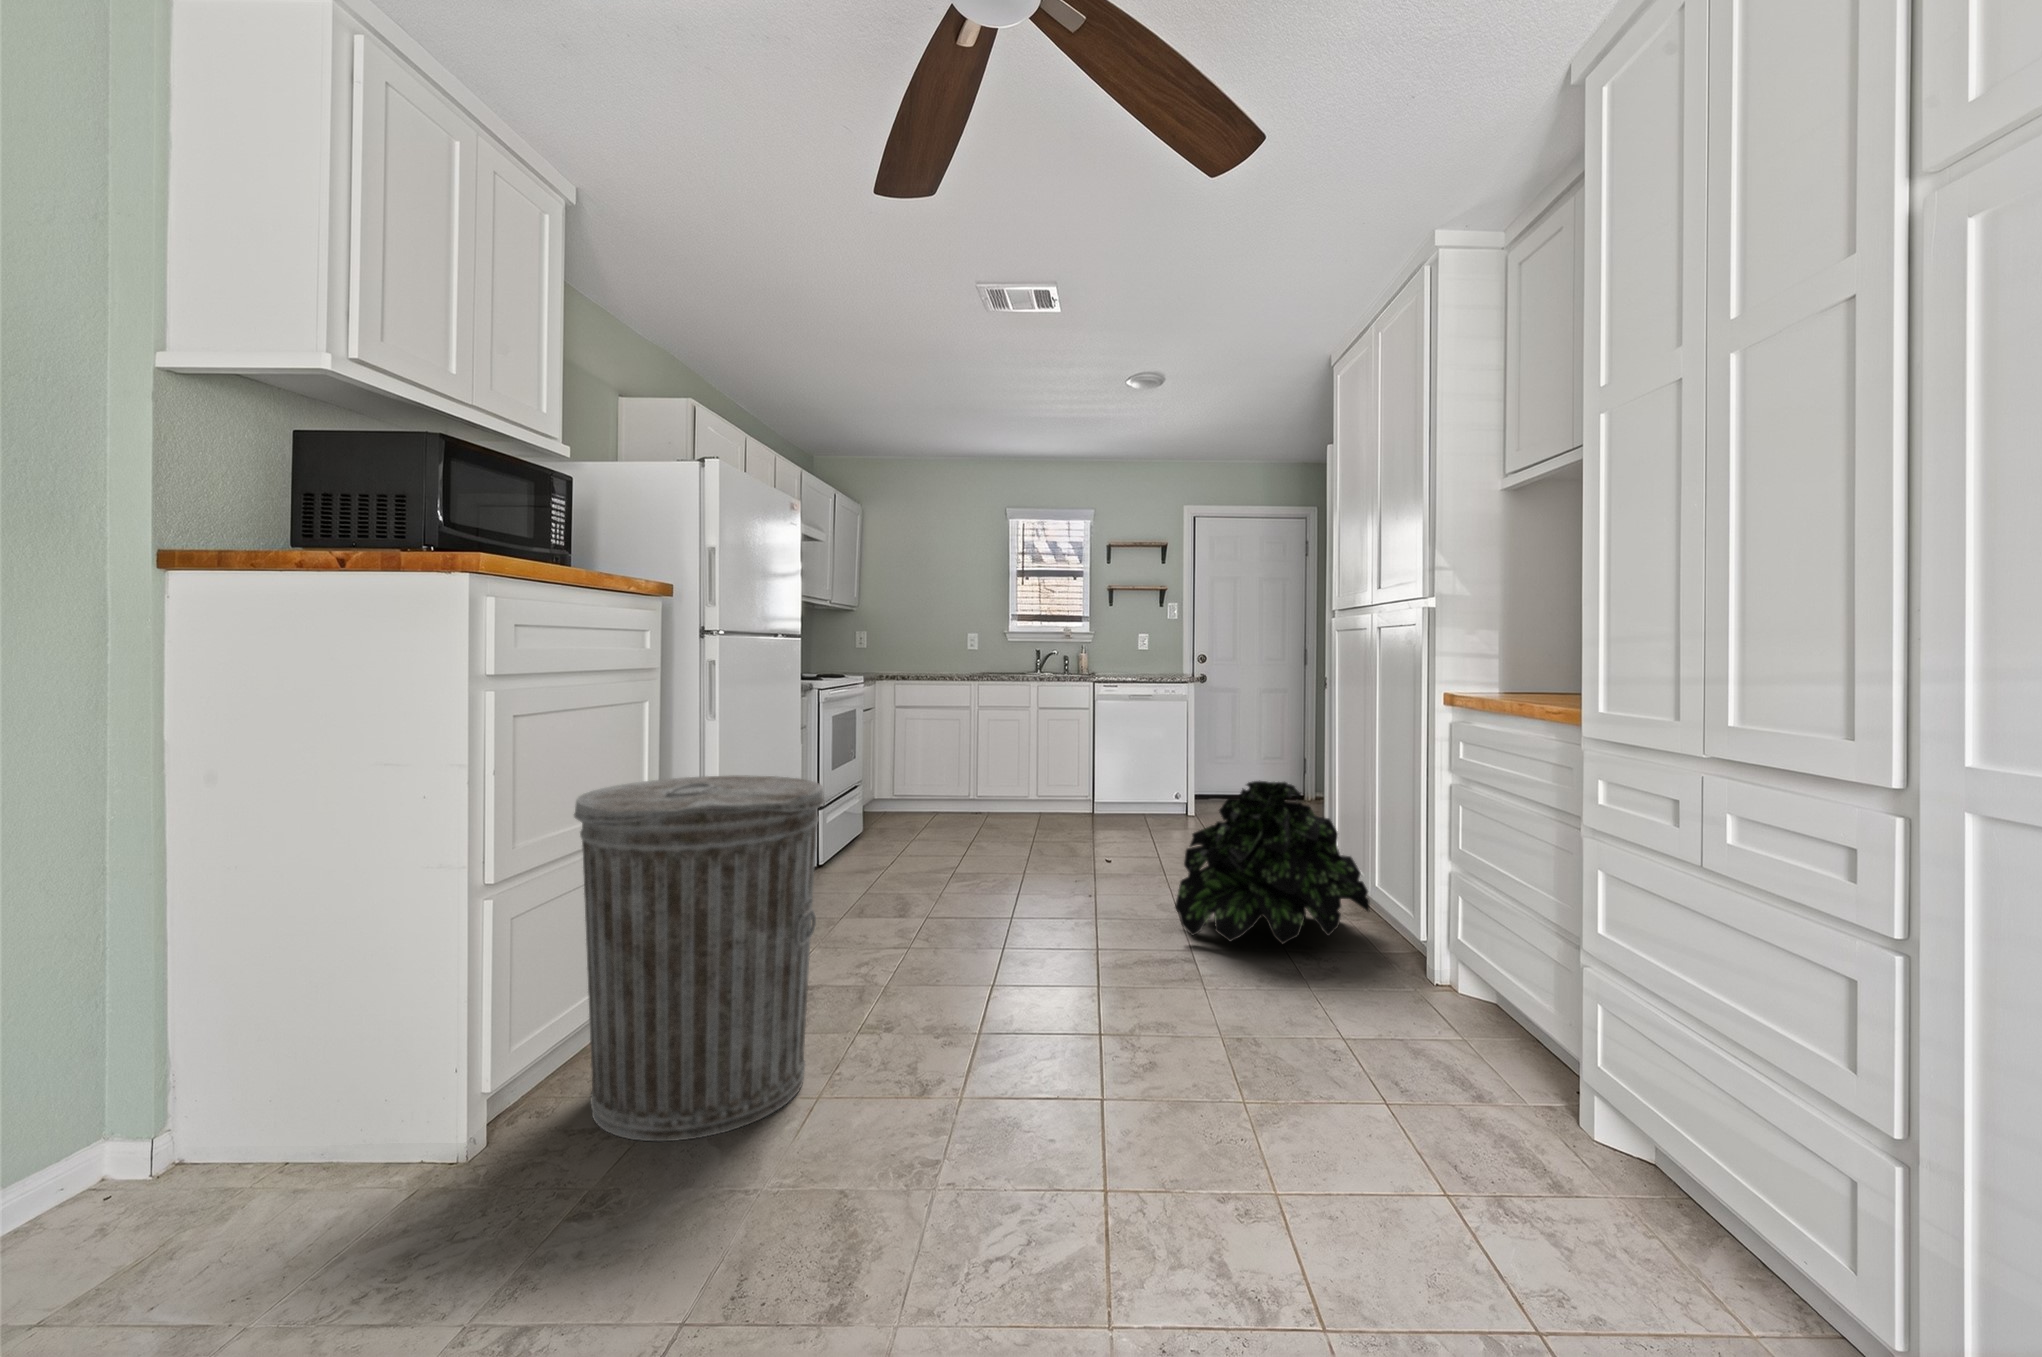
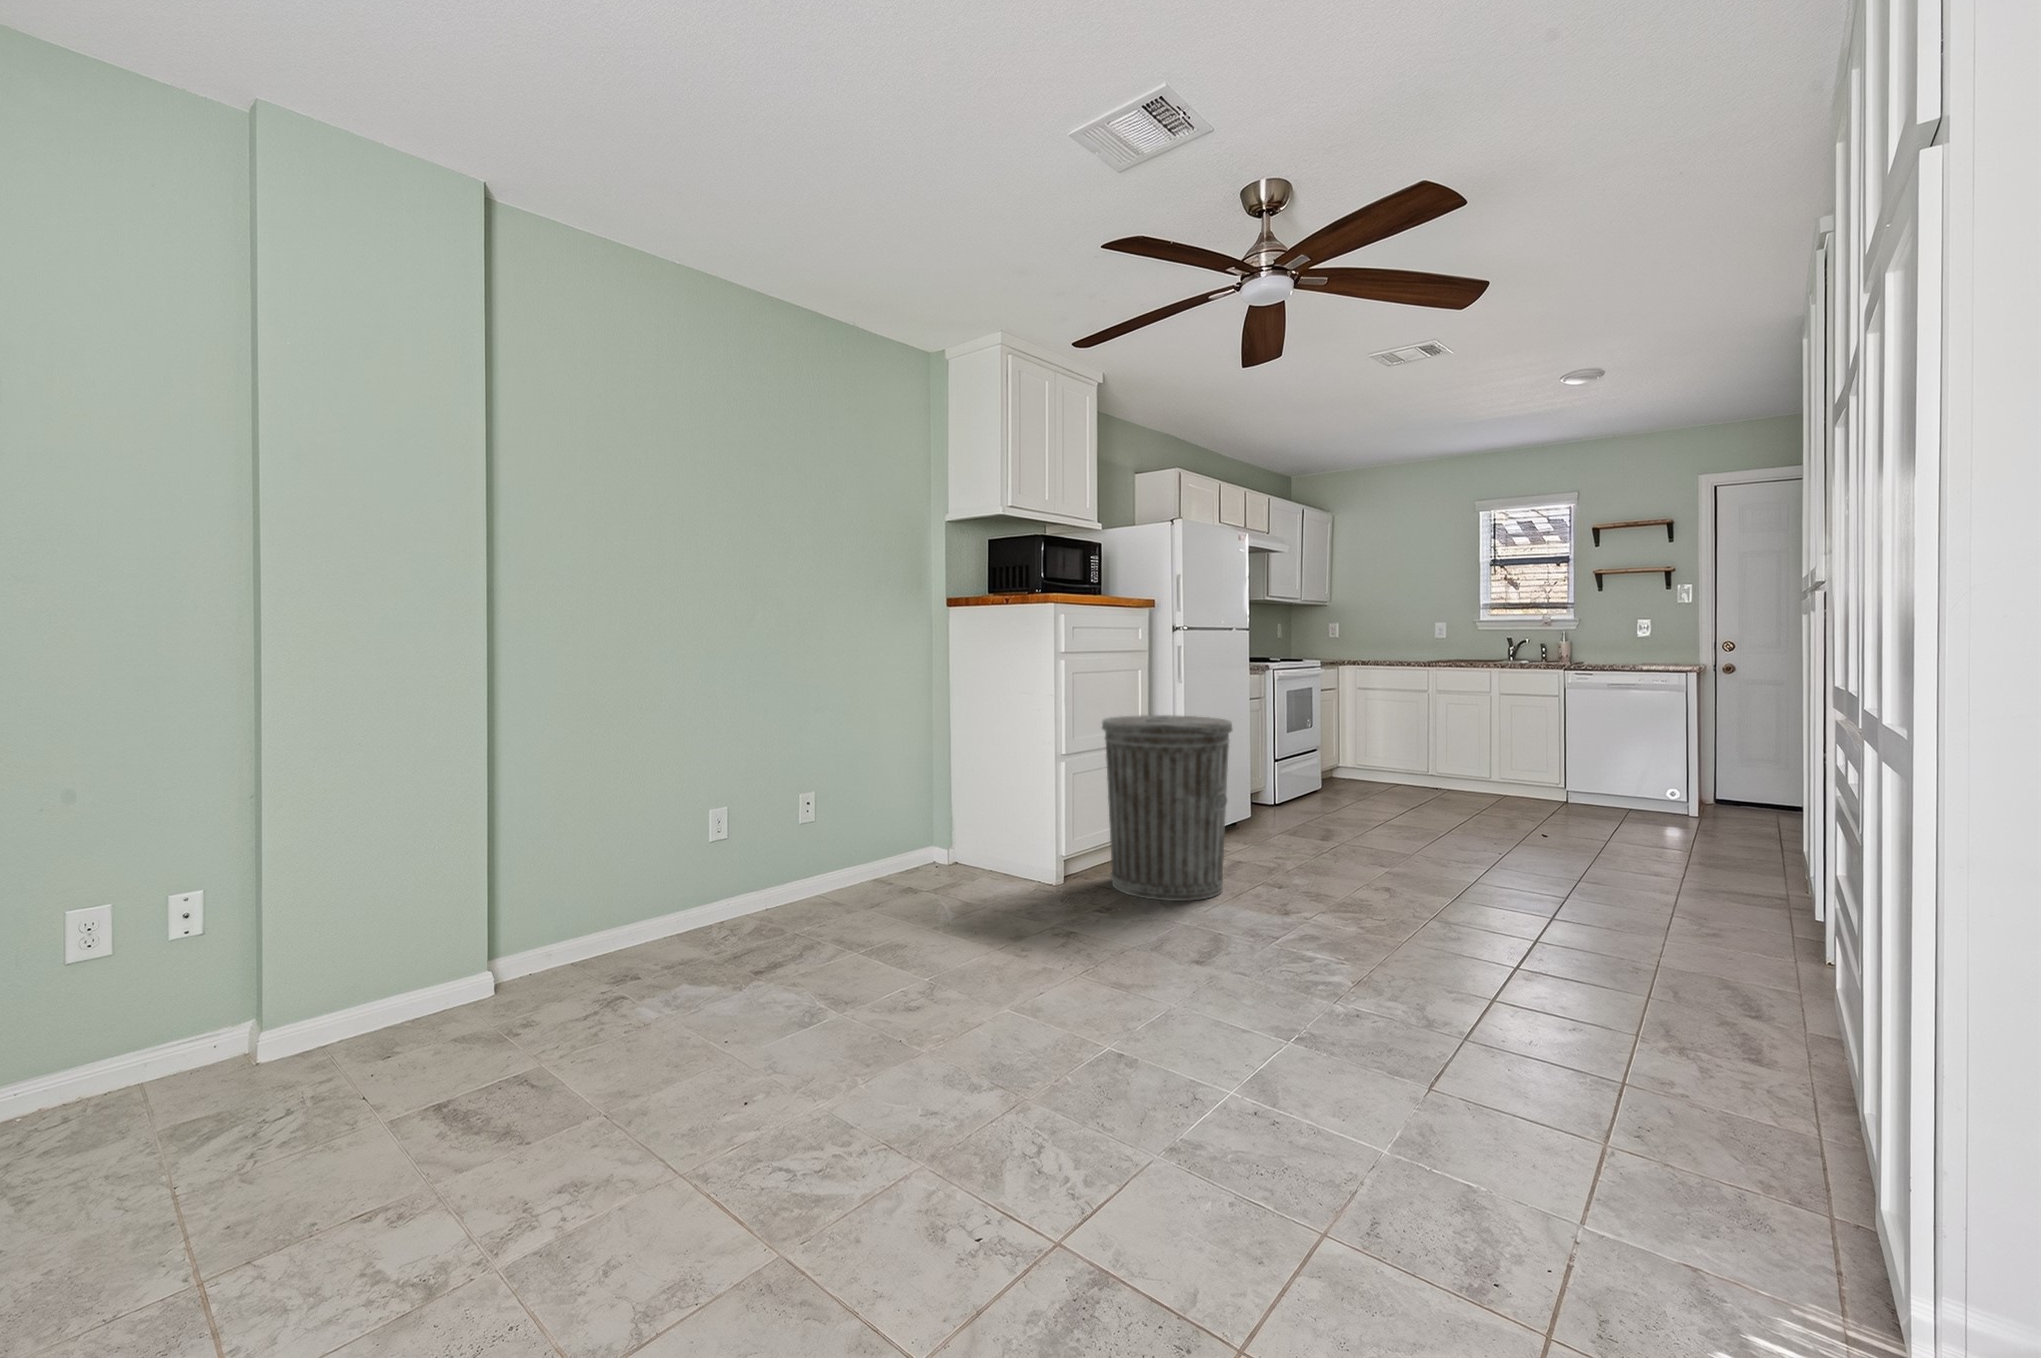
potted plant: present [1175,781,1369,944] -> none [1547,754,1759,891]

